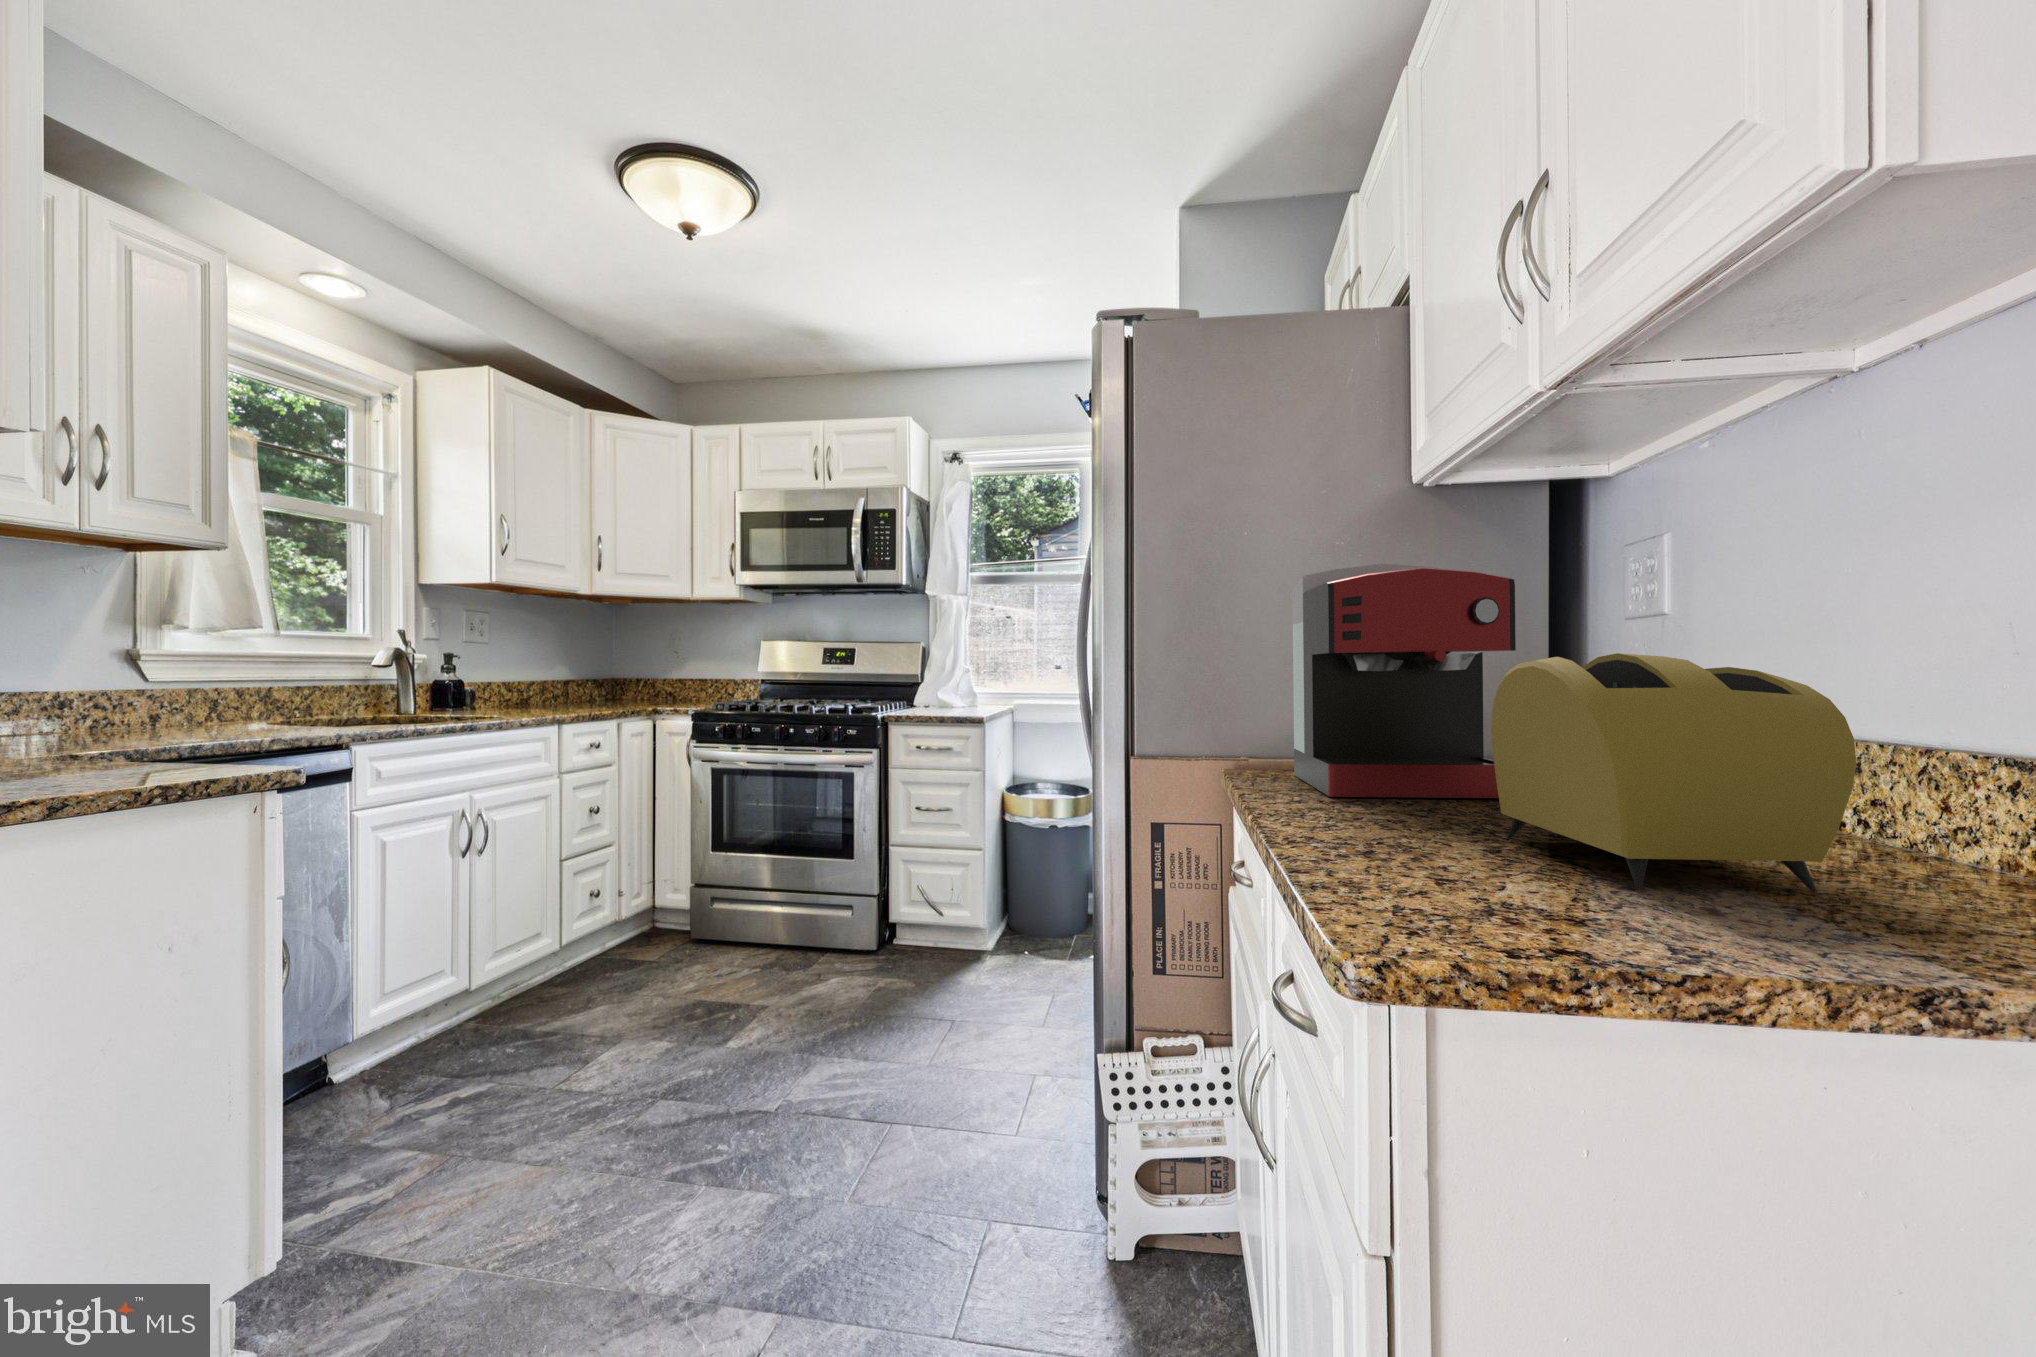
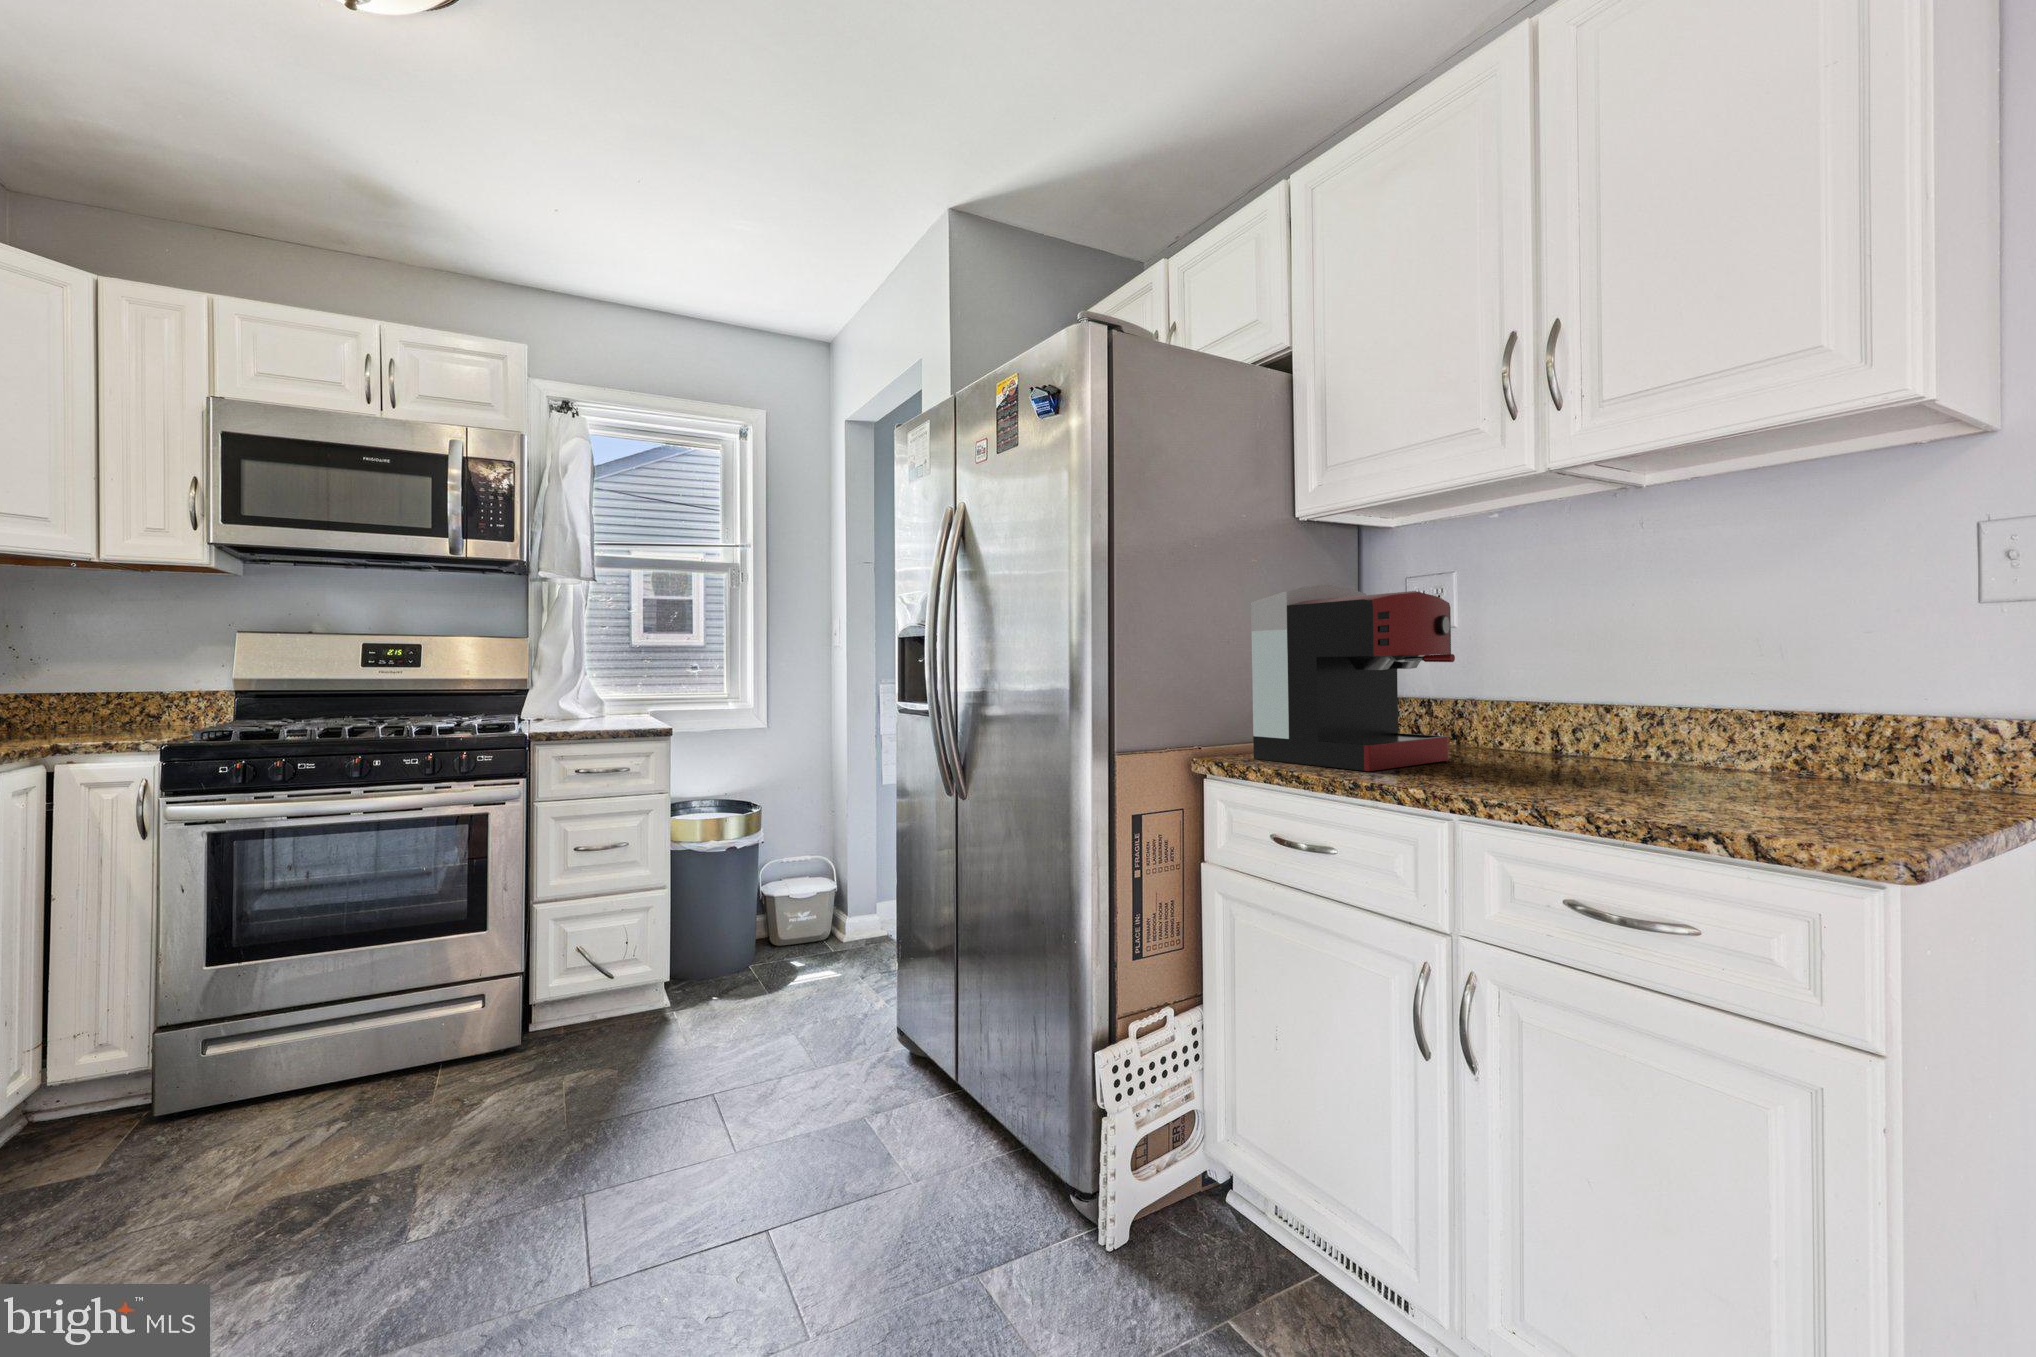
toaster: present [1491,653,1856,892] -> none [1565,658,1818,802]

